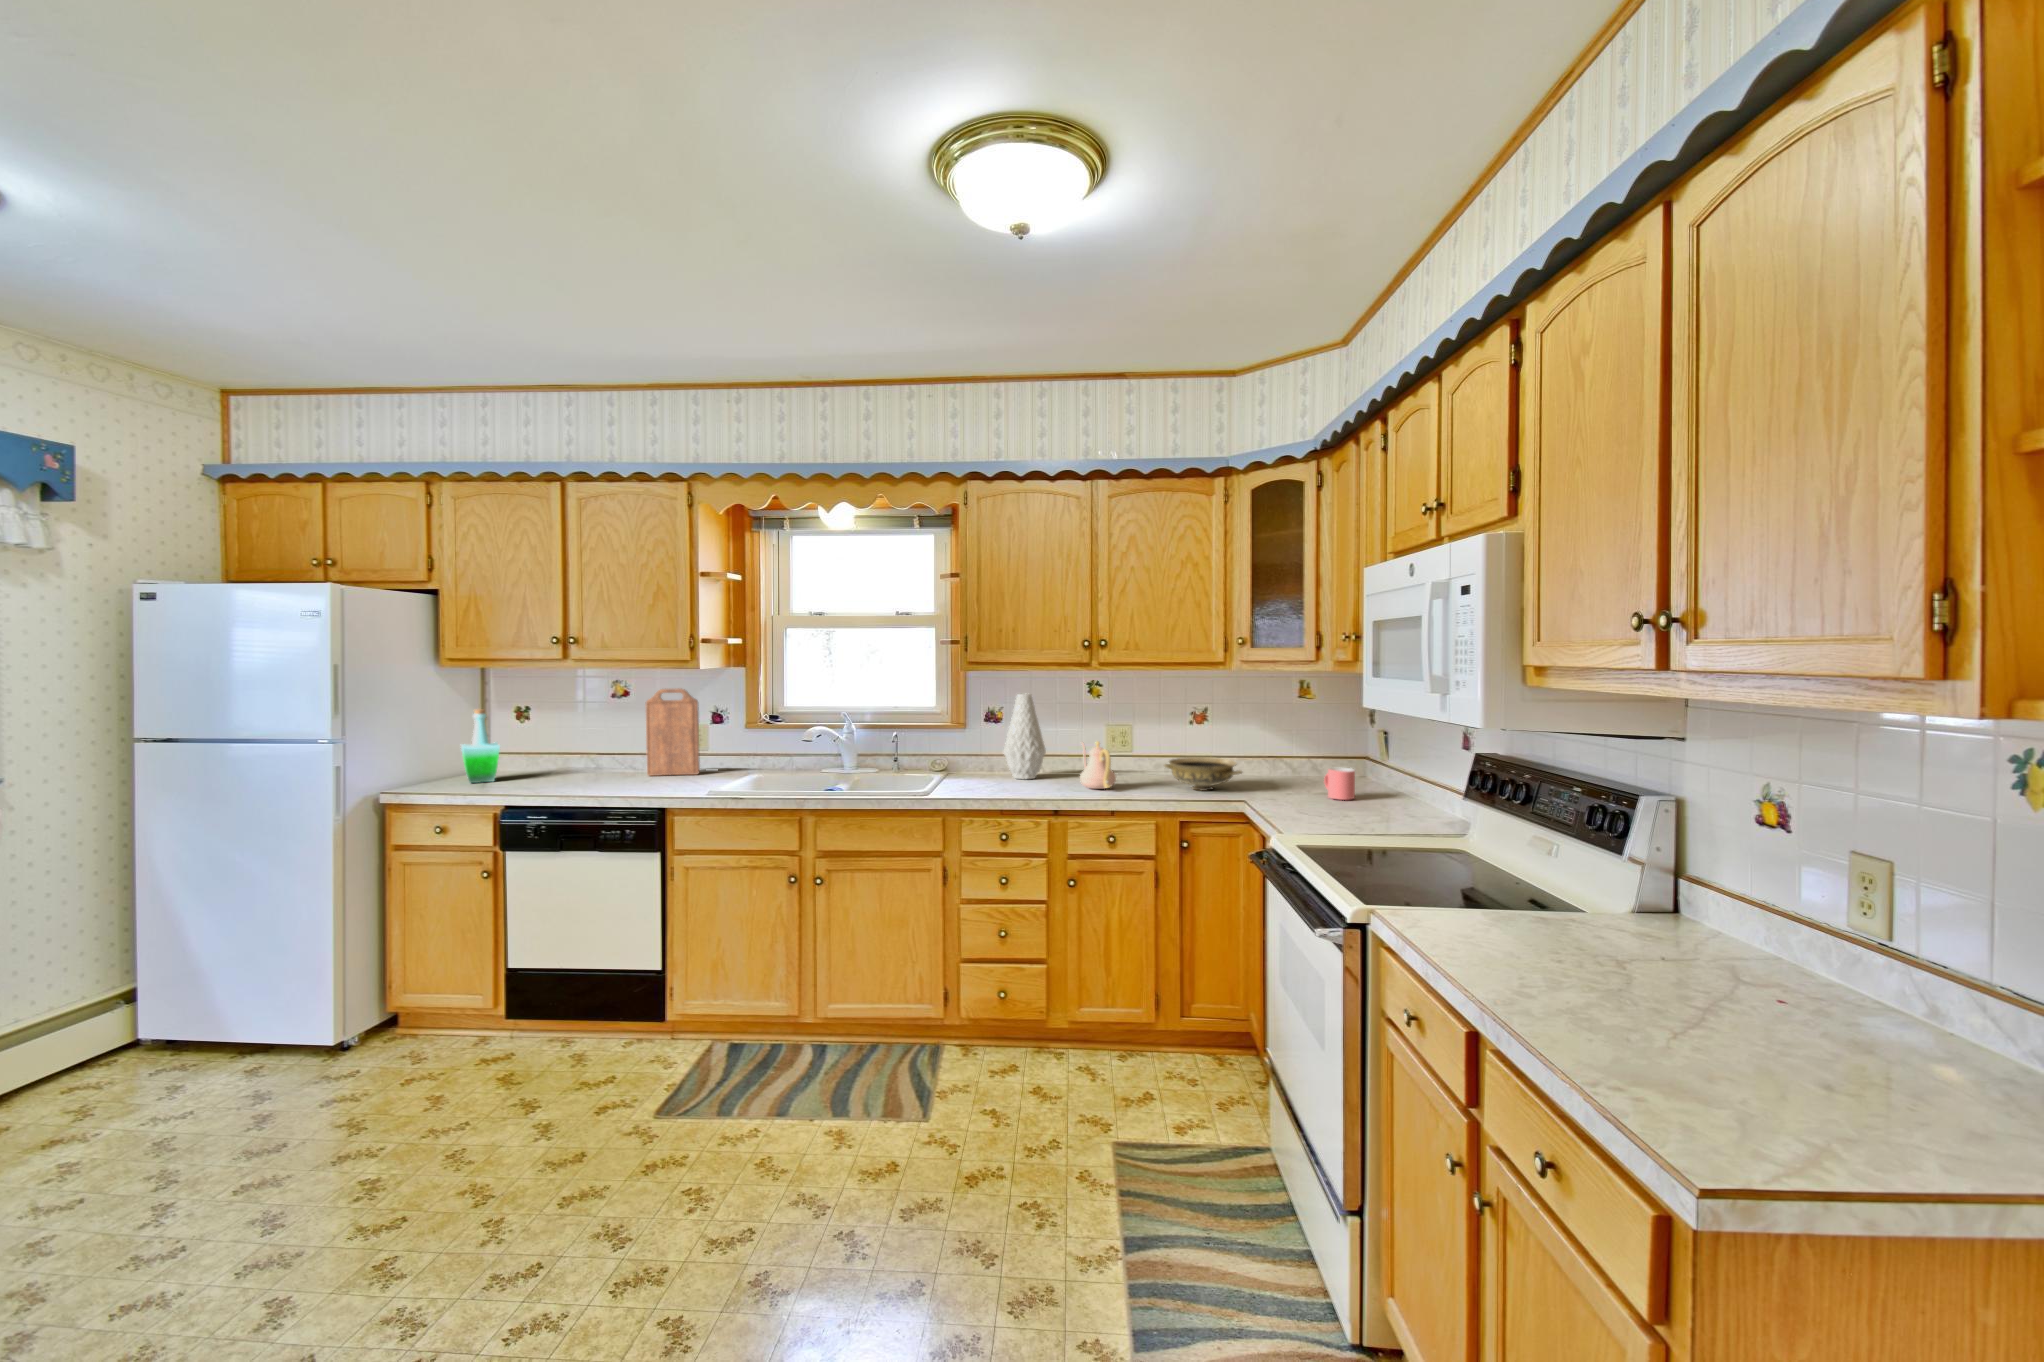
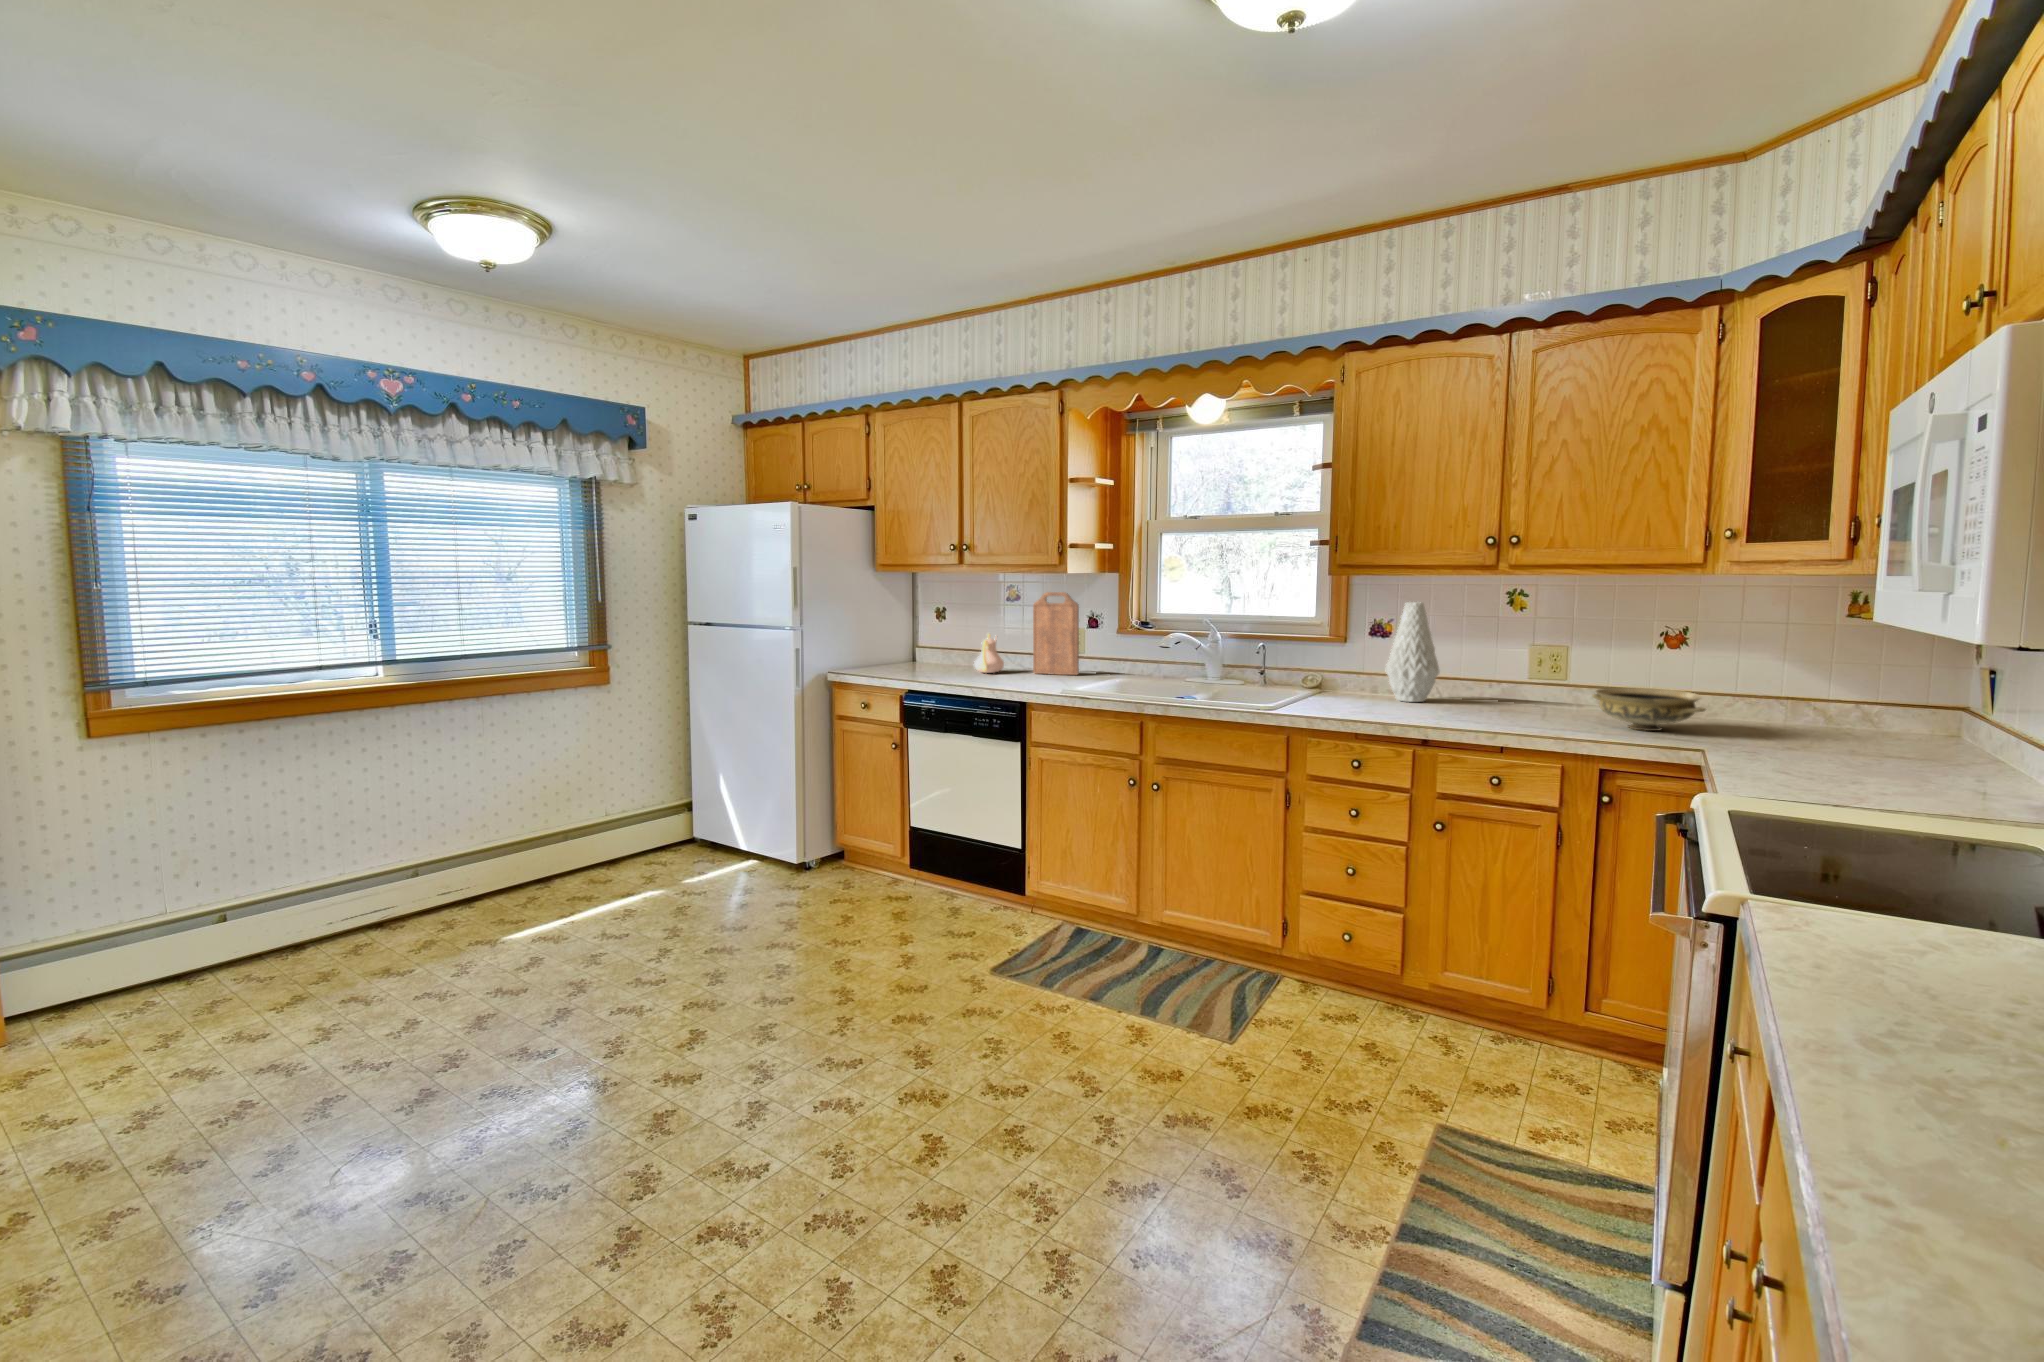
bottle: present [461,709,500,783] -> none [889,607,920,670]
teapot: present [1080,741,1116,789] -> present [974,634,1004,673]
mug: present [1324,768,1355,800] -> none [1847,713,1901,759]

